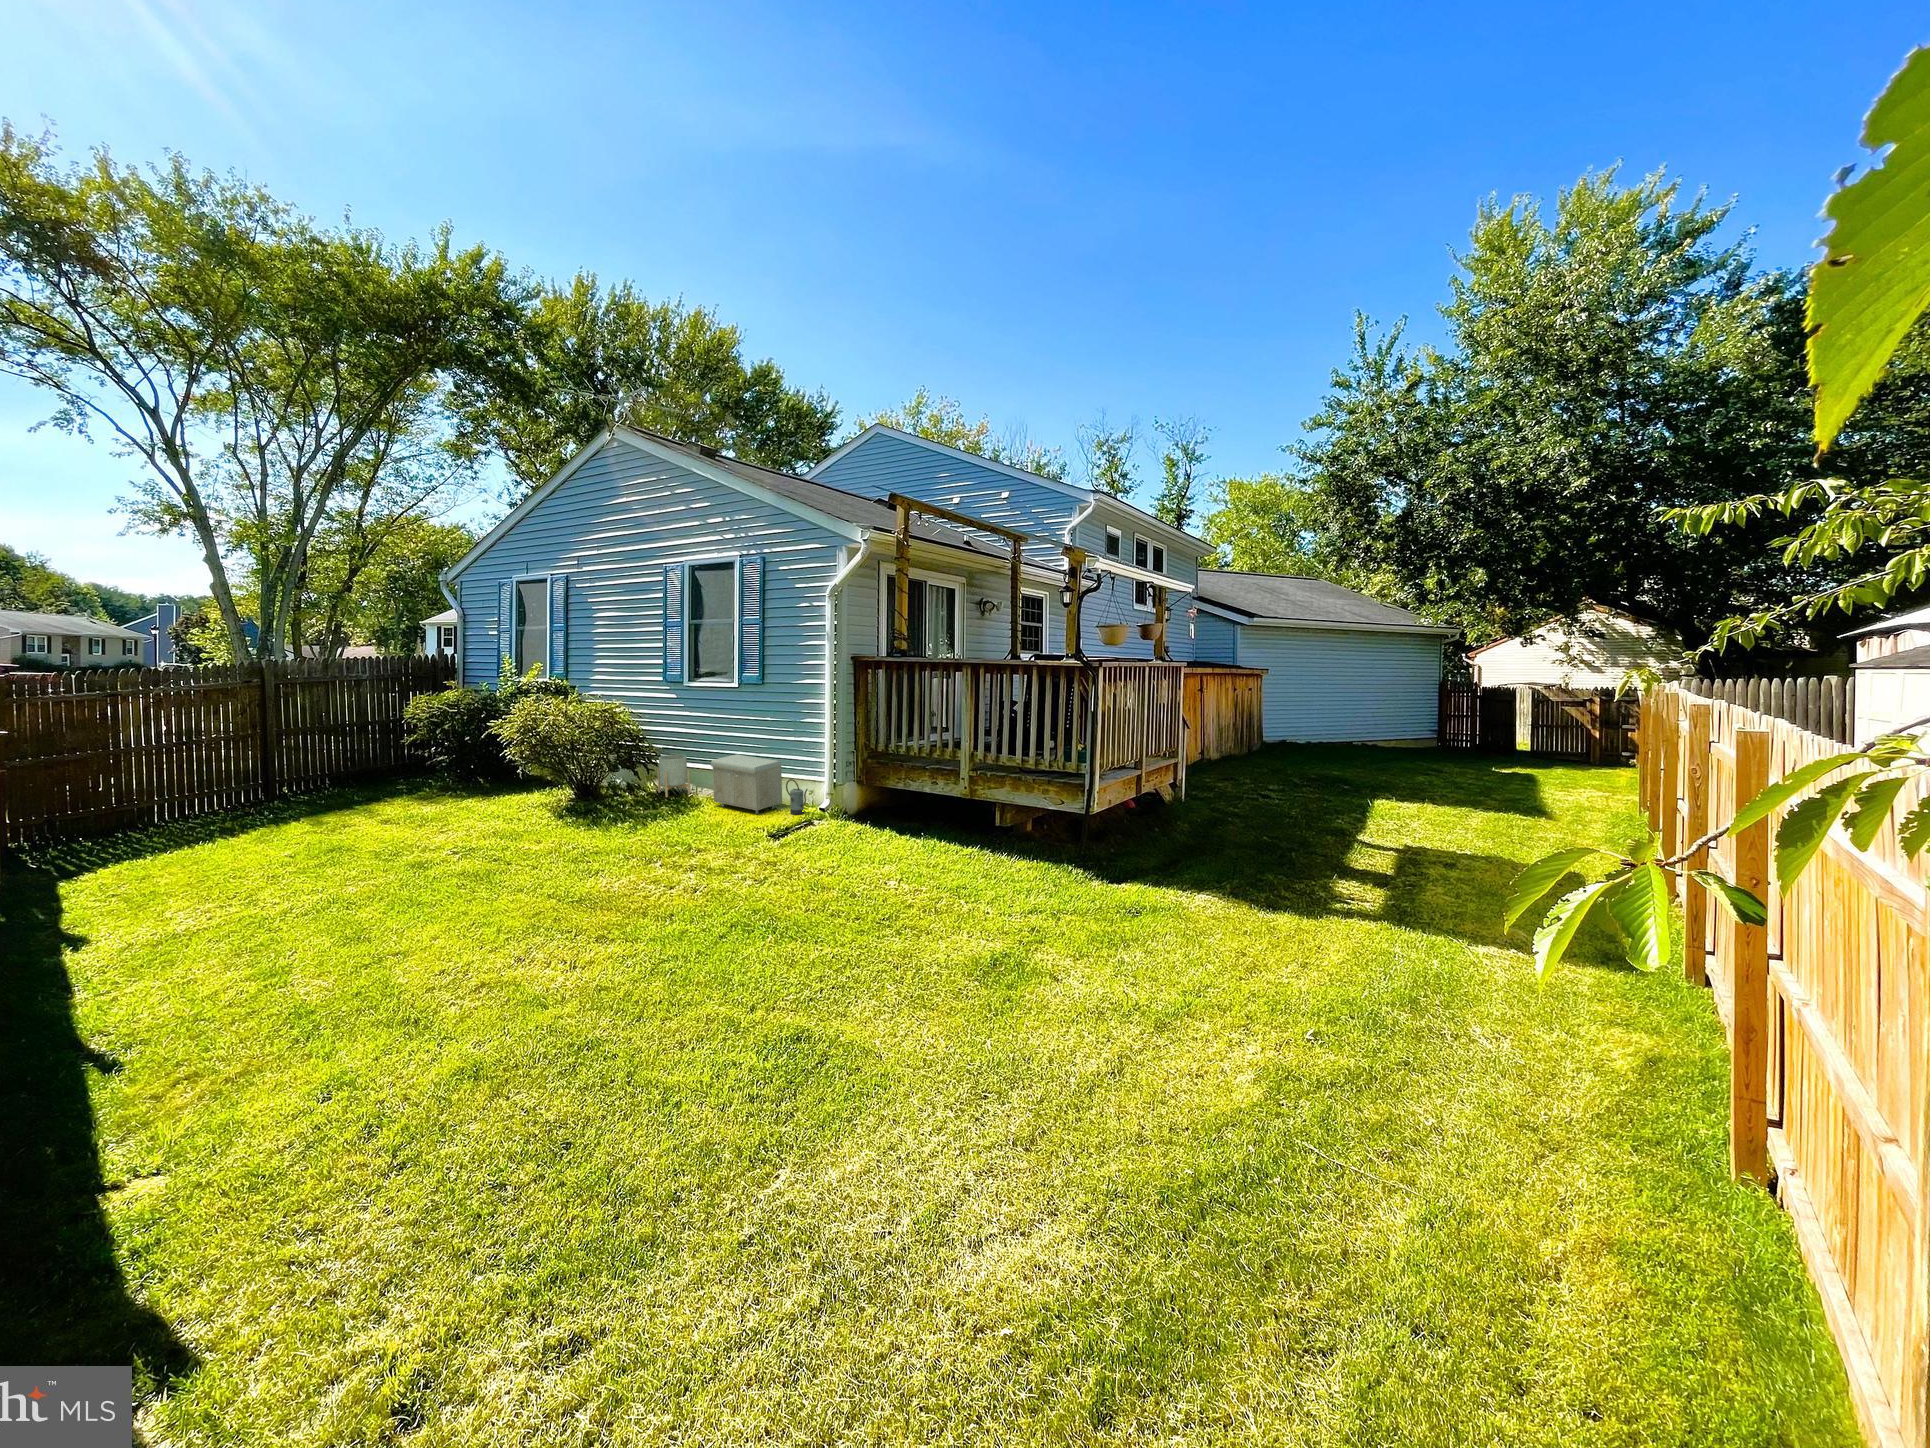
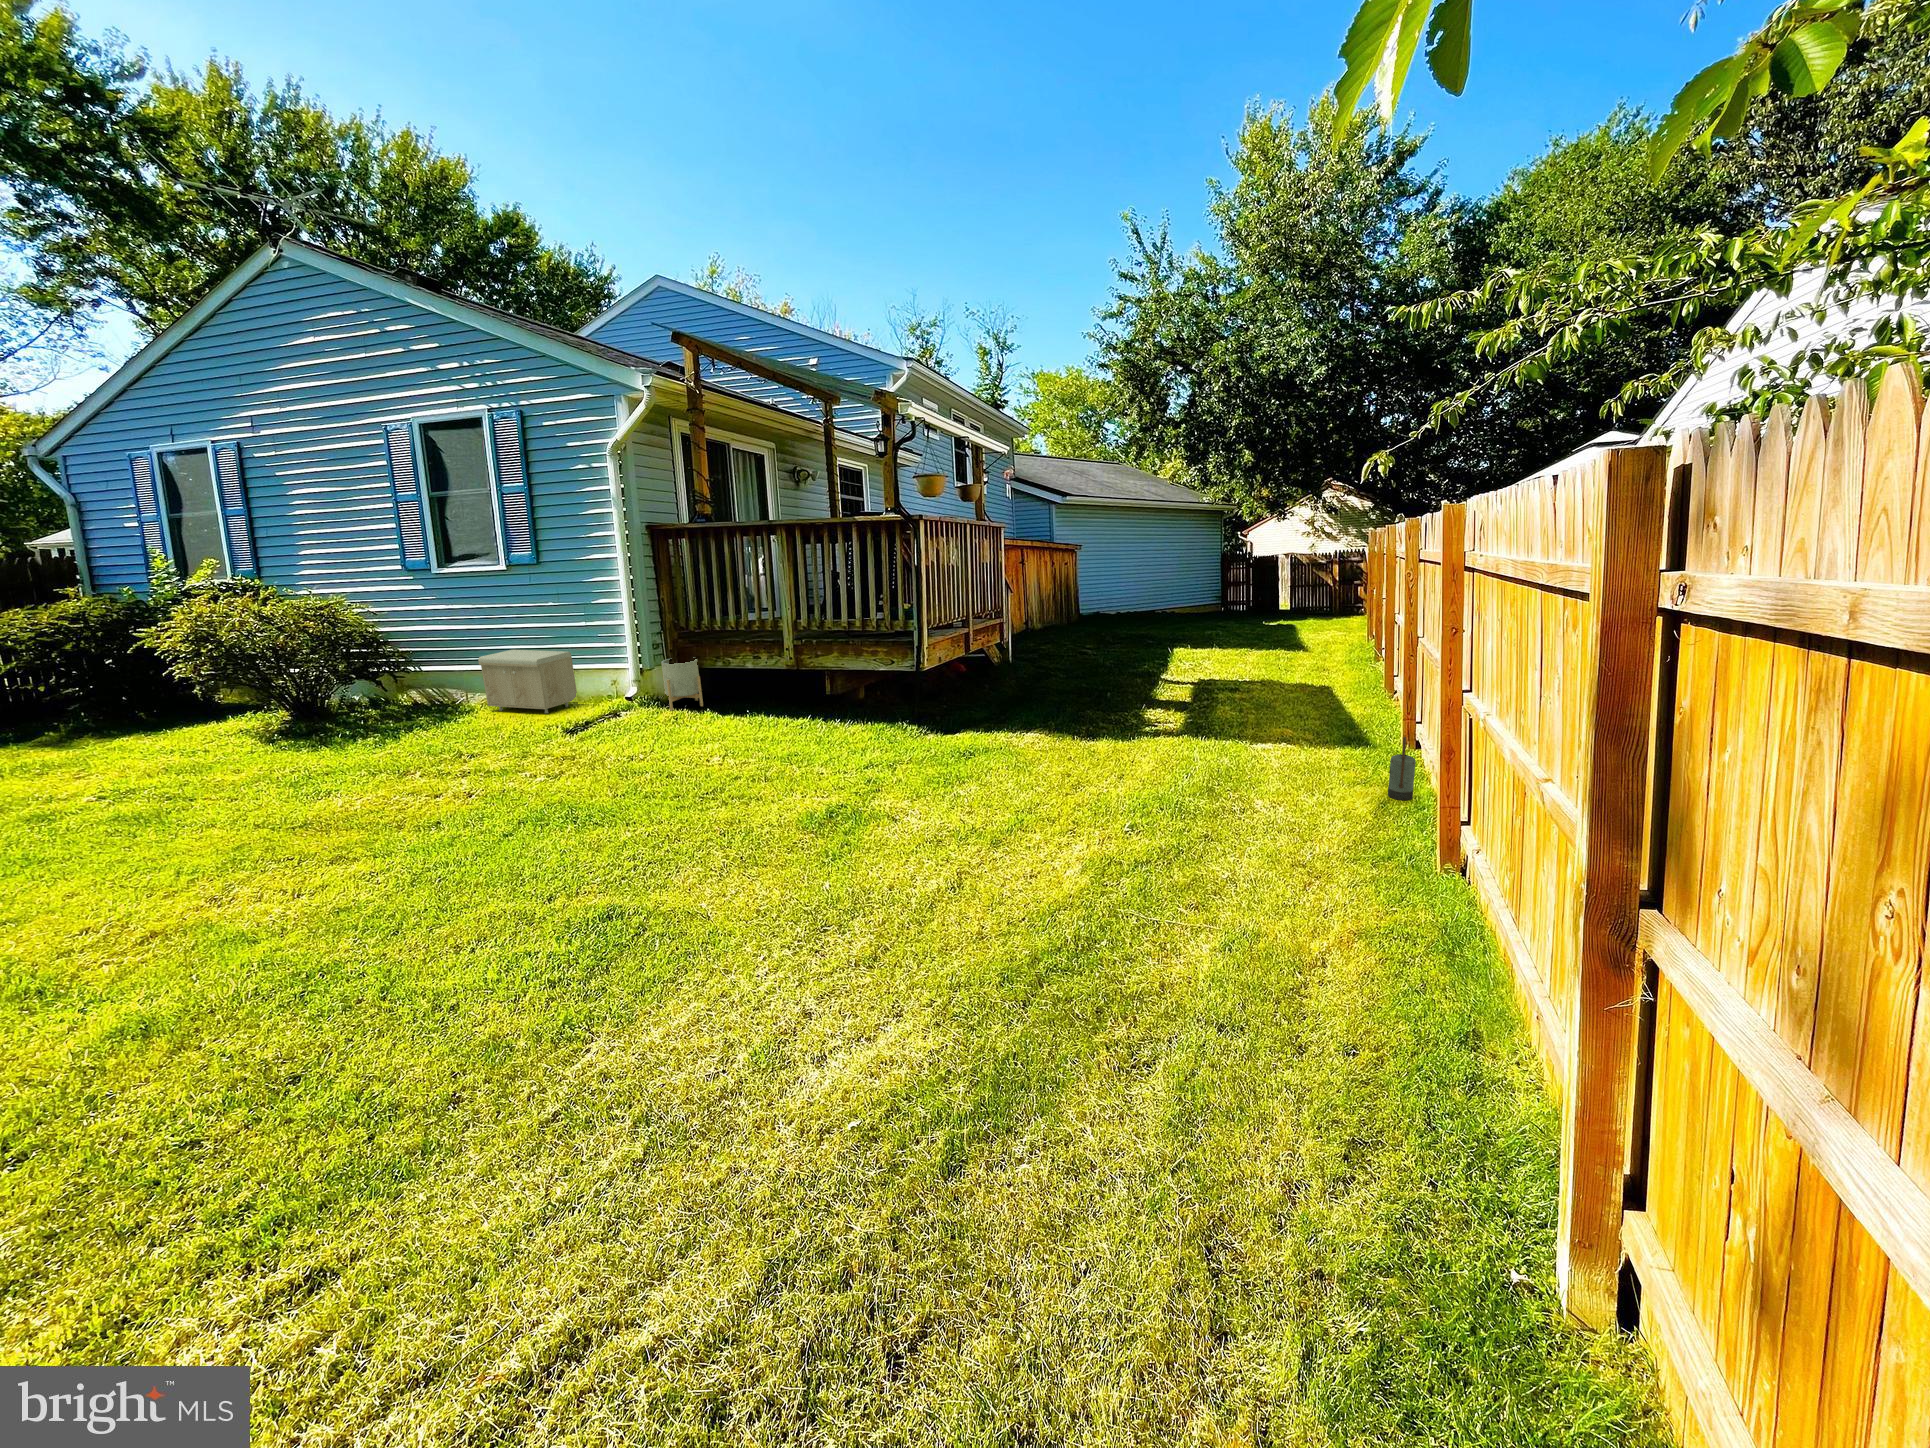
planter: present [657,754,690,797] -> present [661,657,703,711]
watering can: present [786,779,808,815] -> present [1388,737,1416,800]

